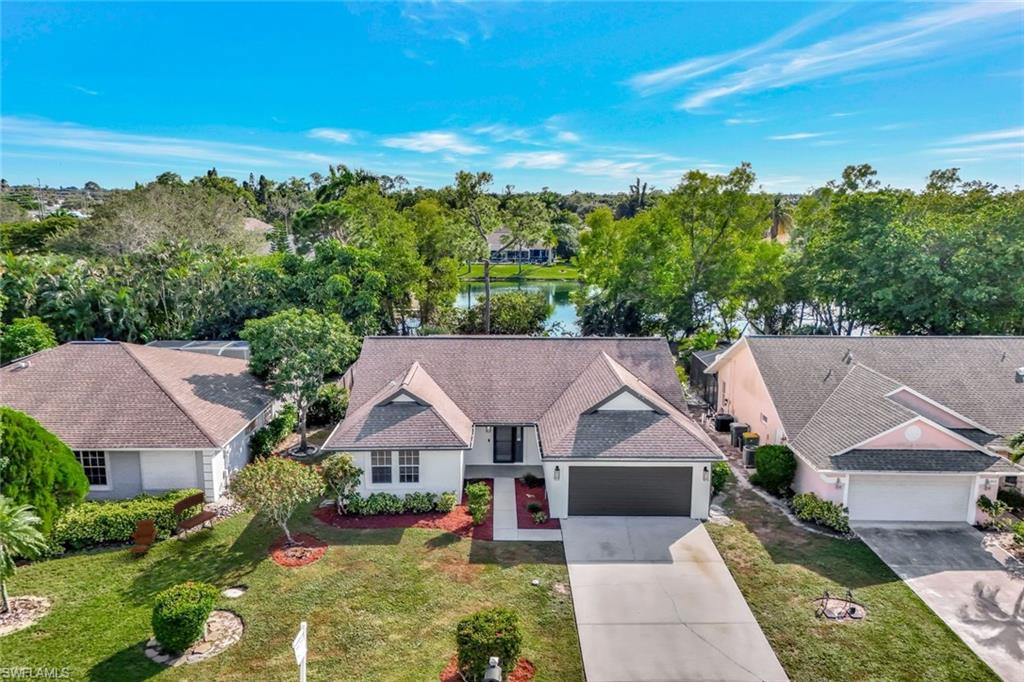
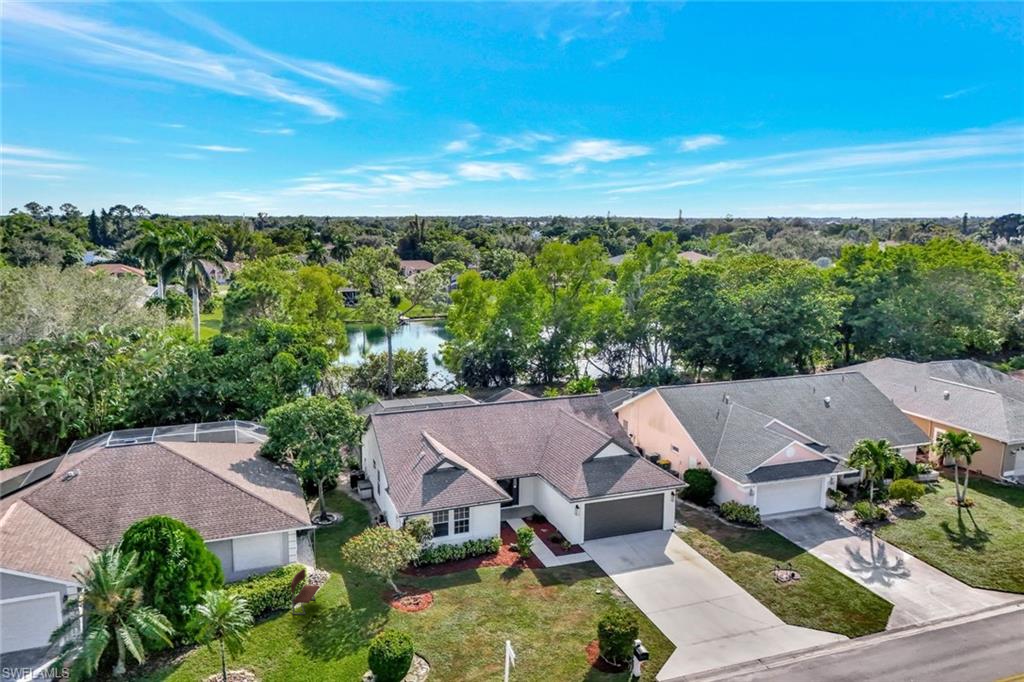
lounge chair: present [130,520,158,559] -> none [259,601,281,638]

